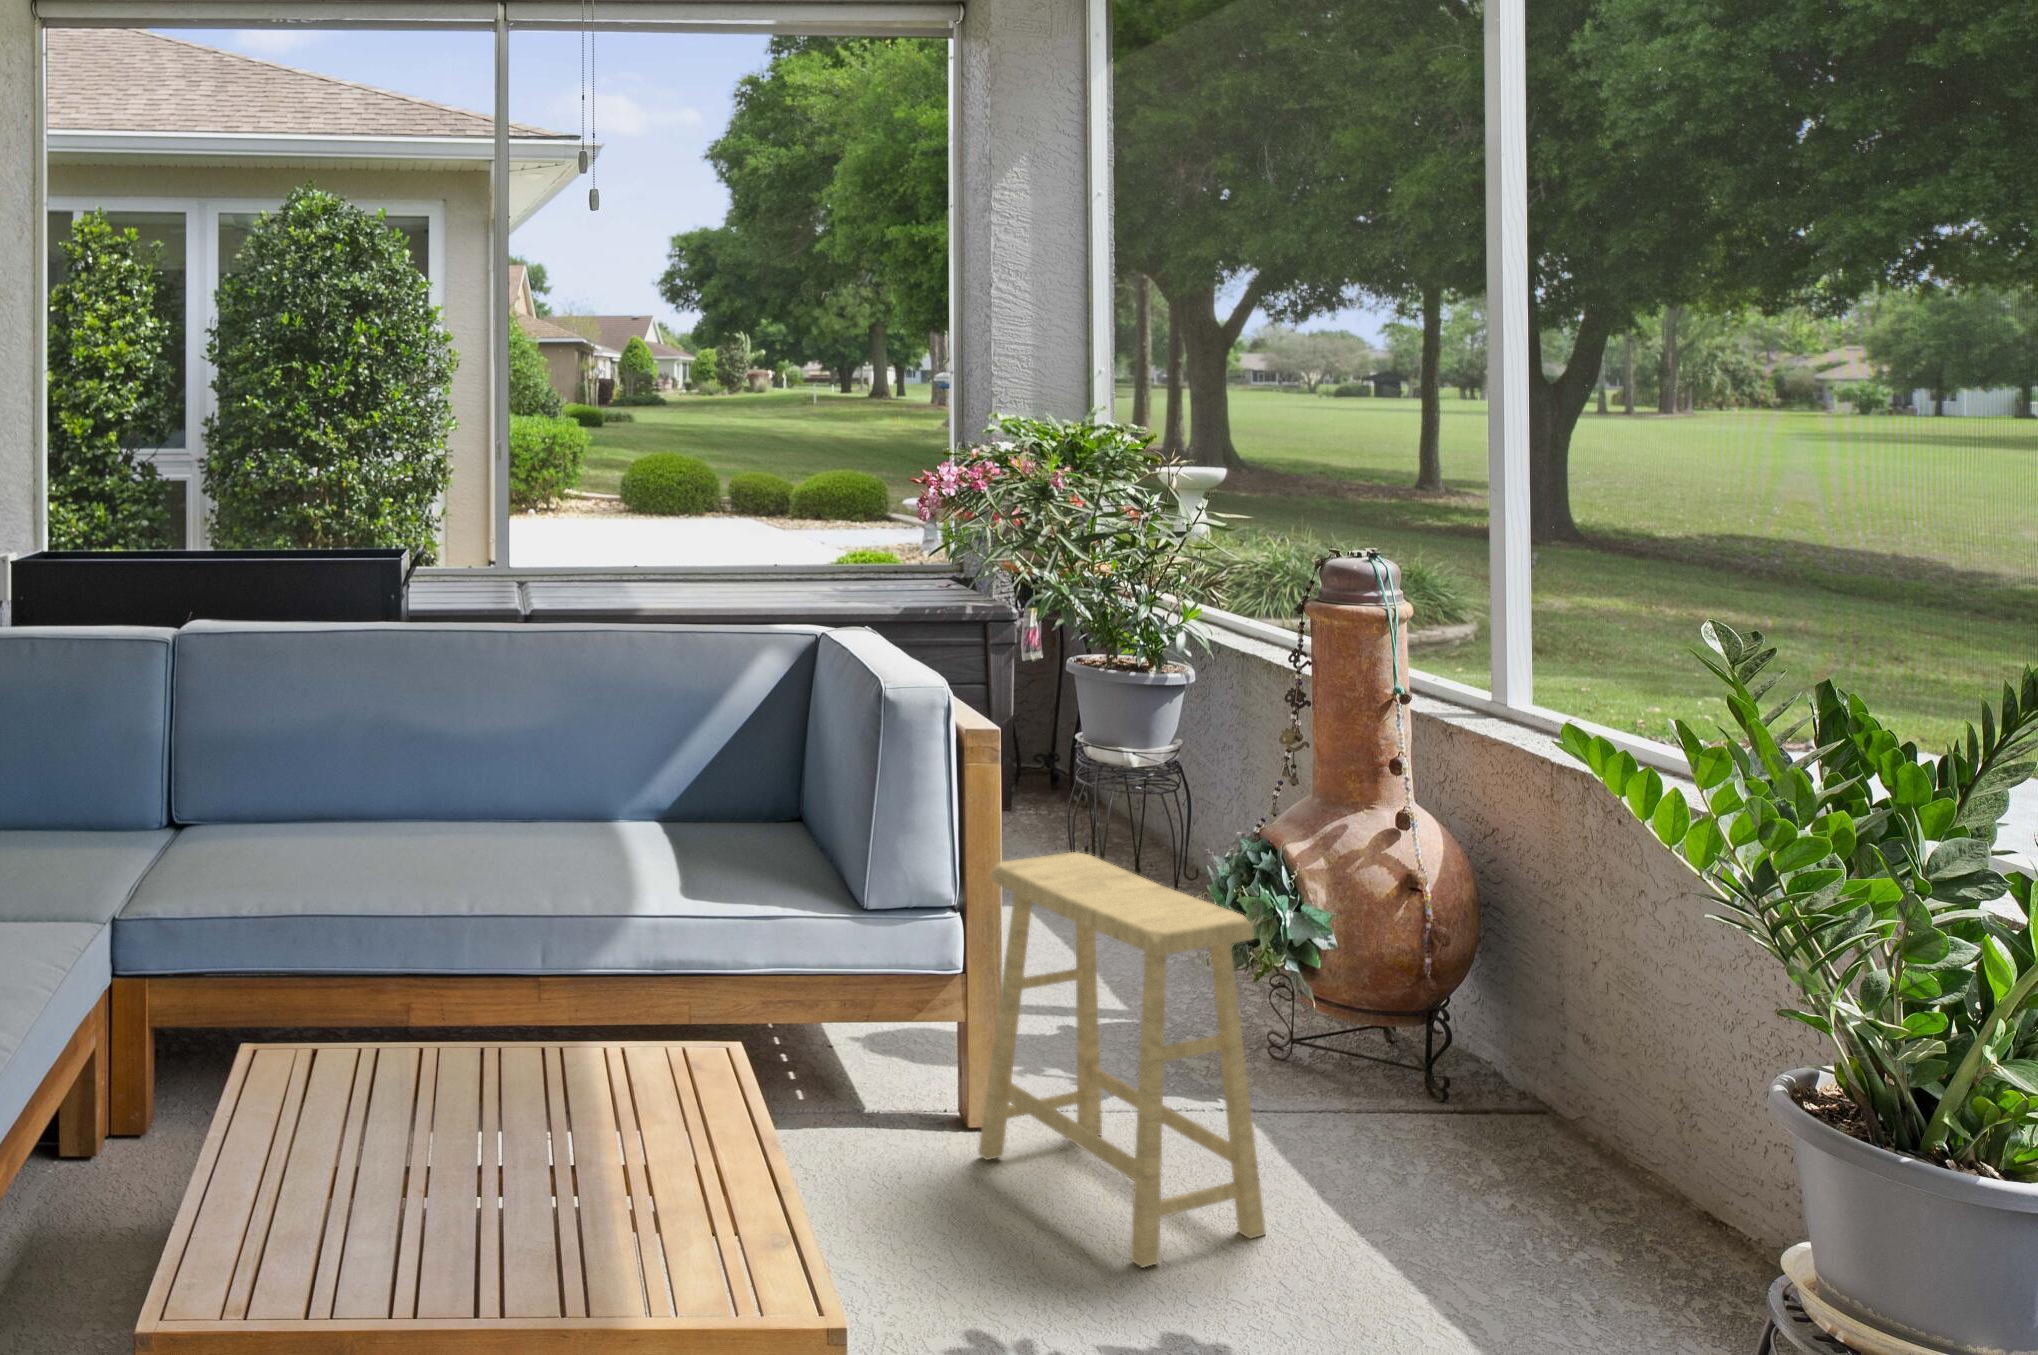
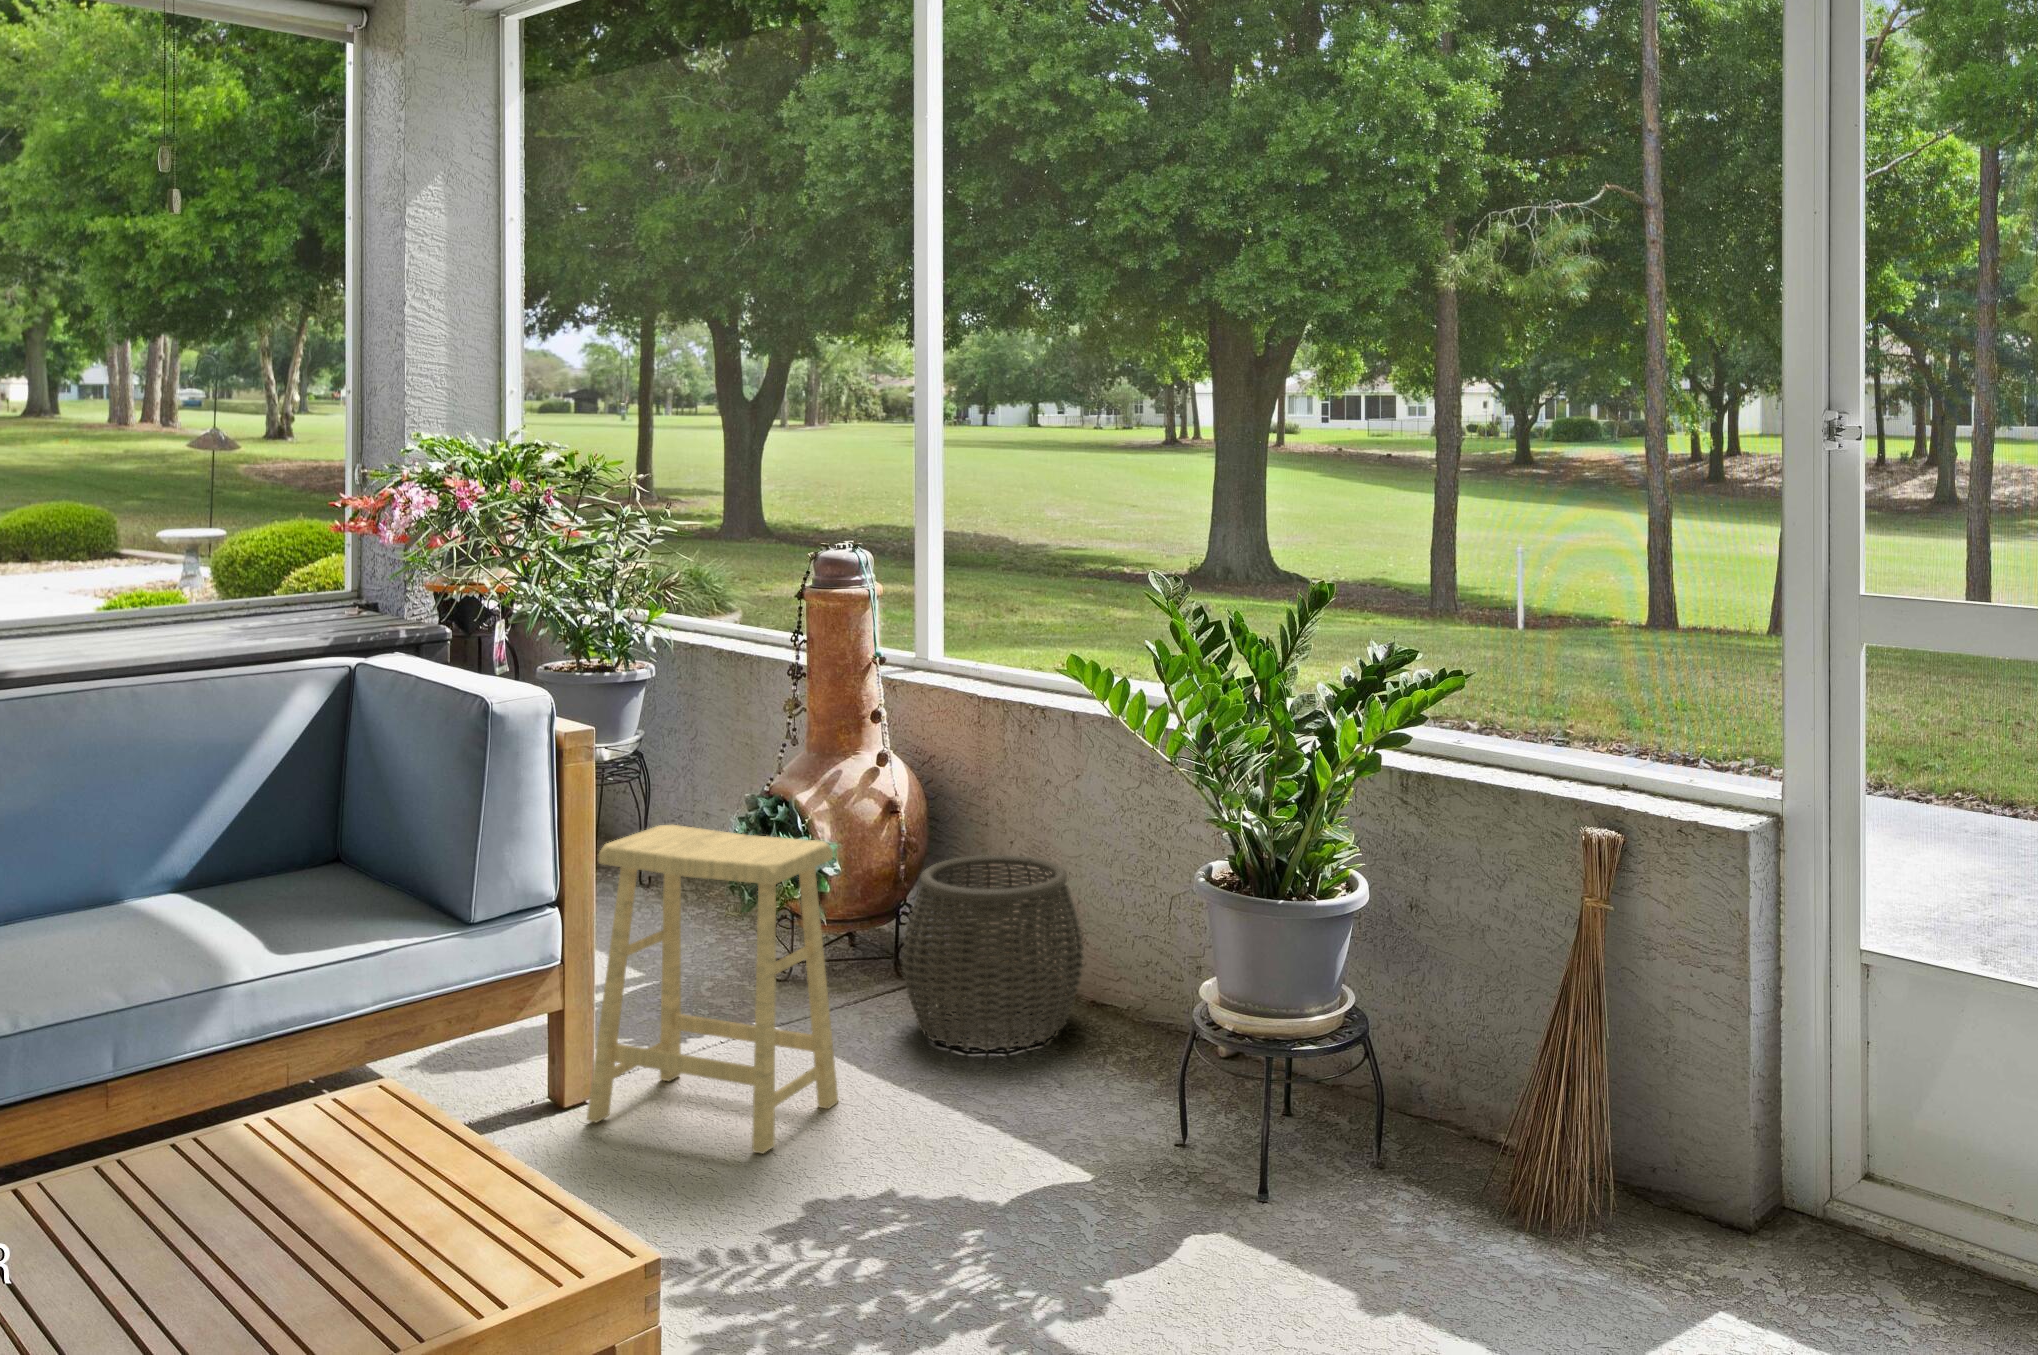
woven basket: none [1390,969,1670,1252] -> present [901,855,1084,1051]

